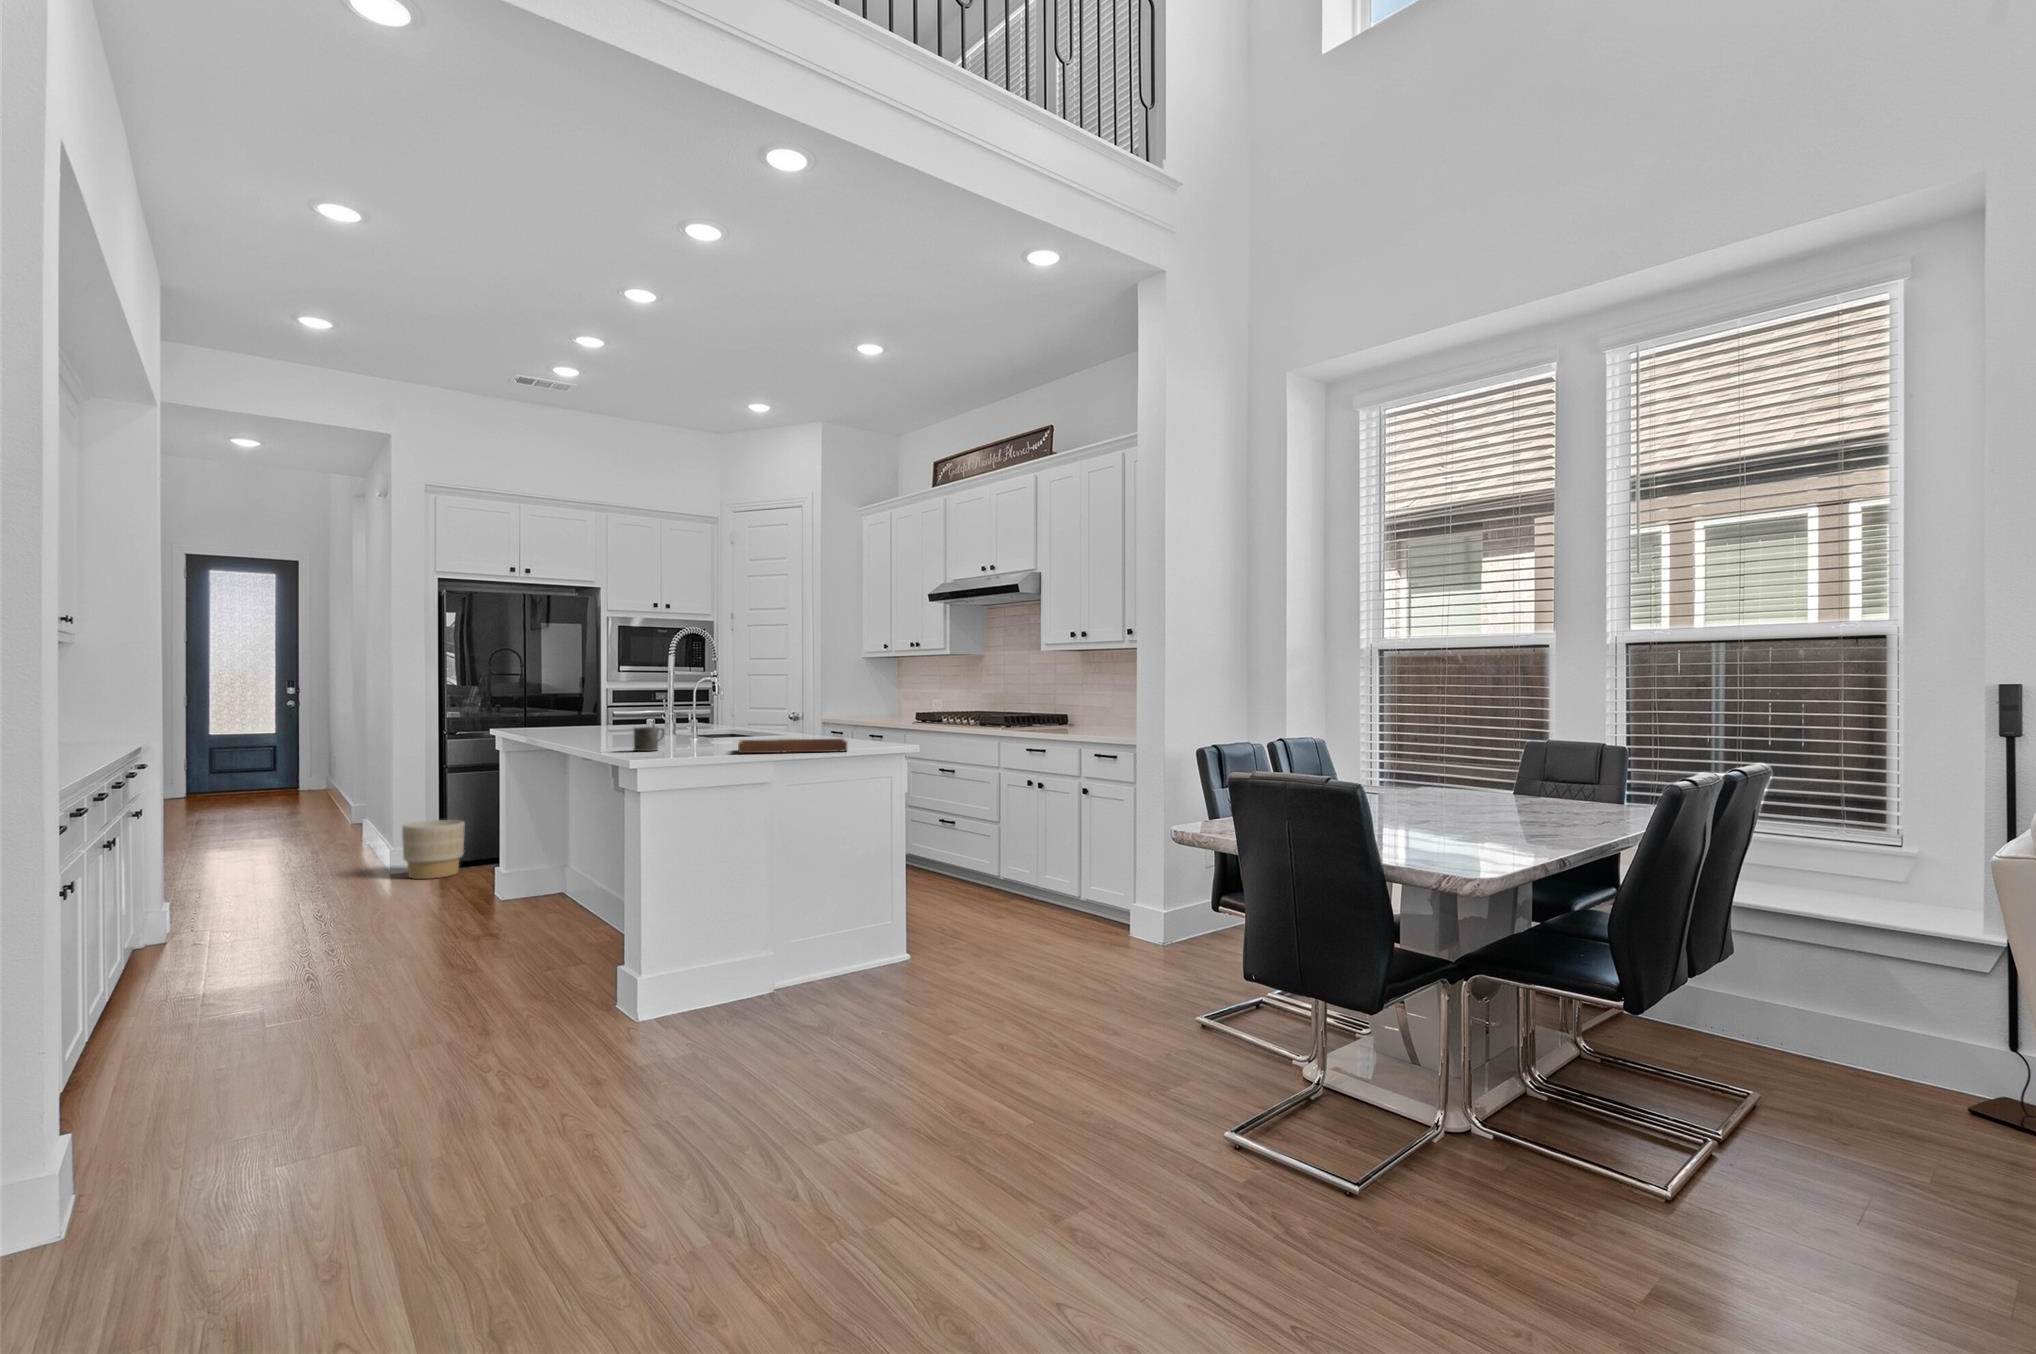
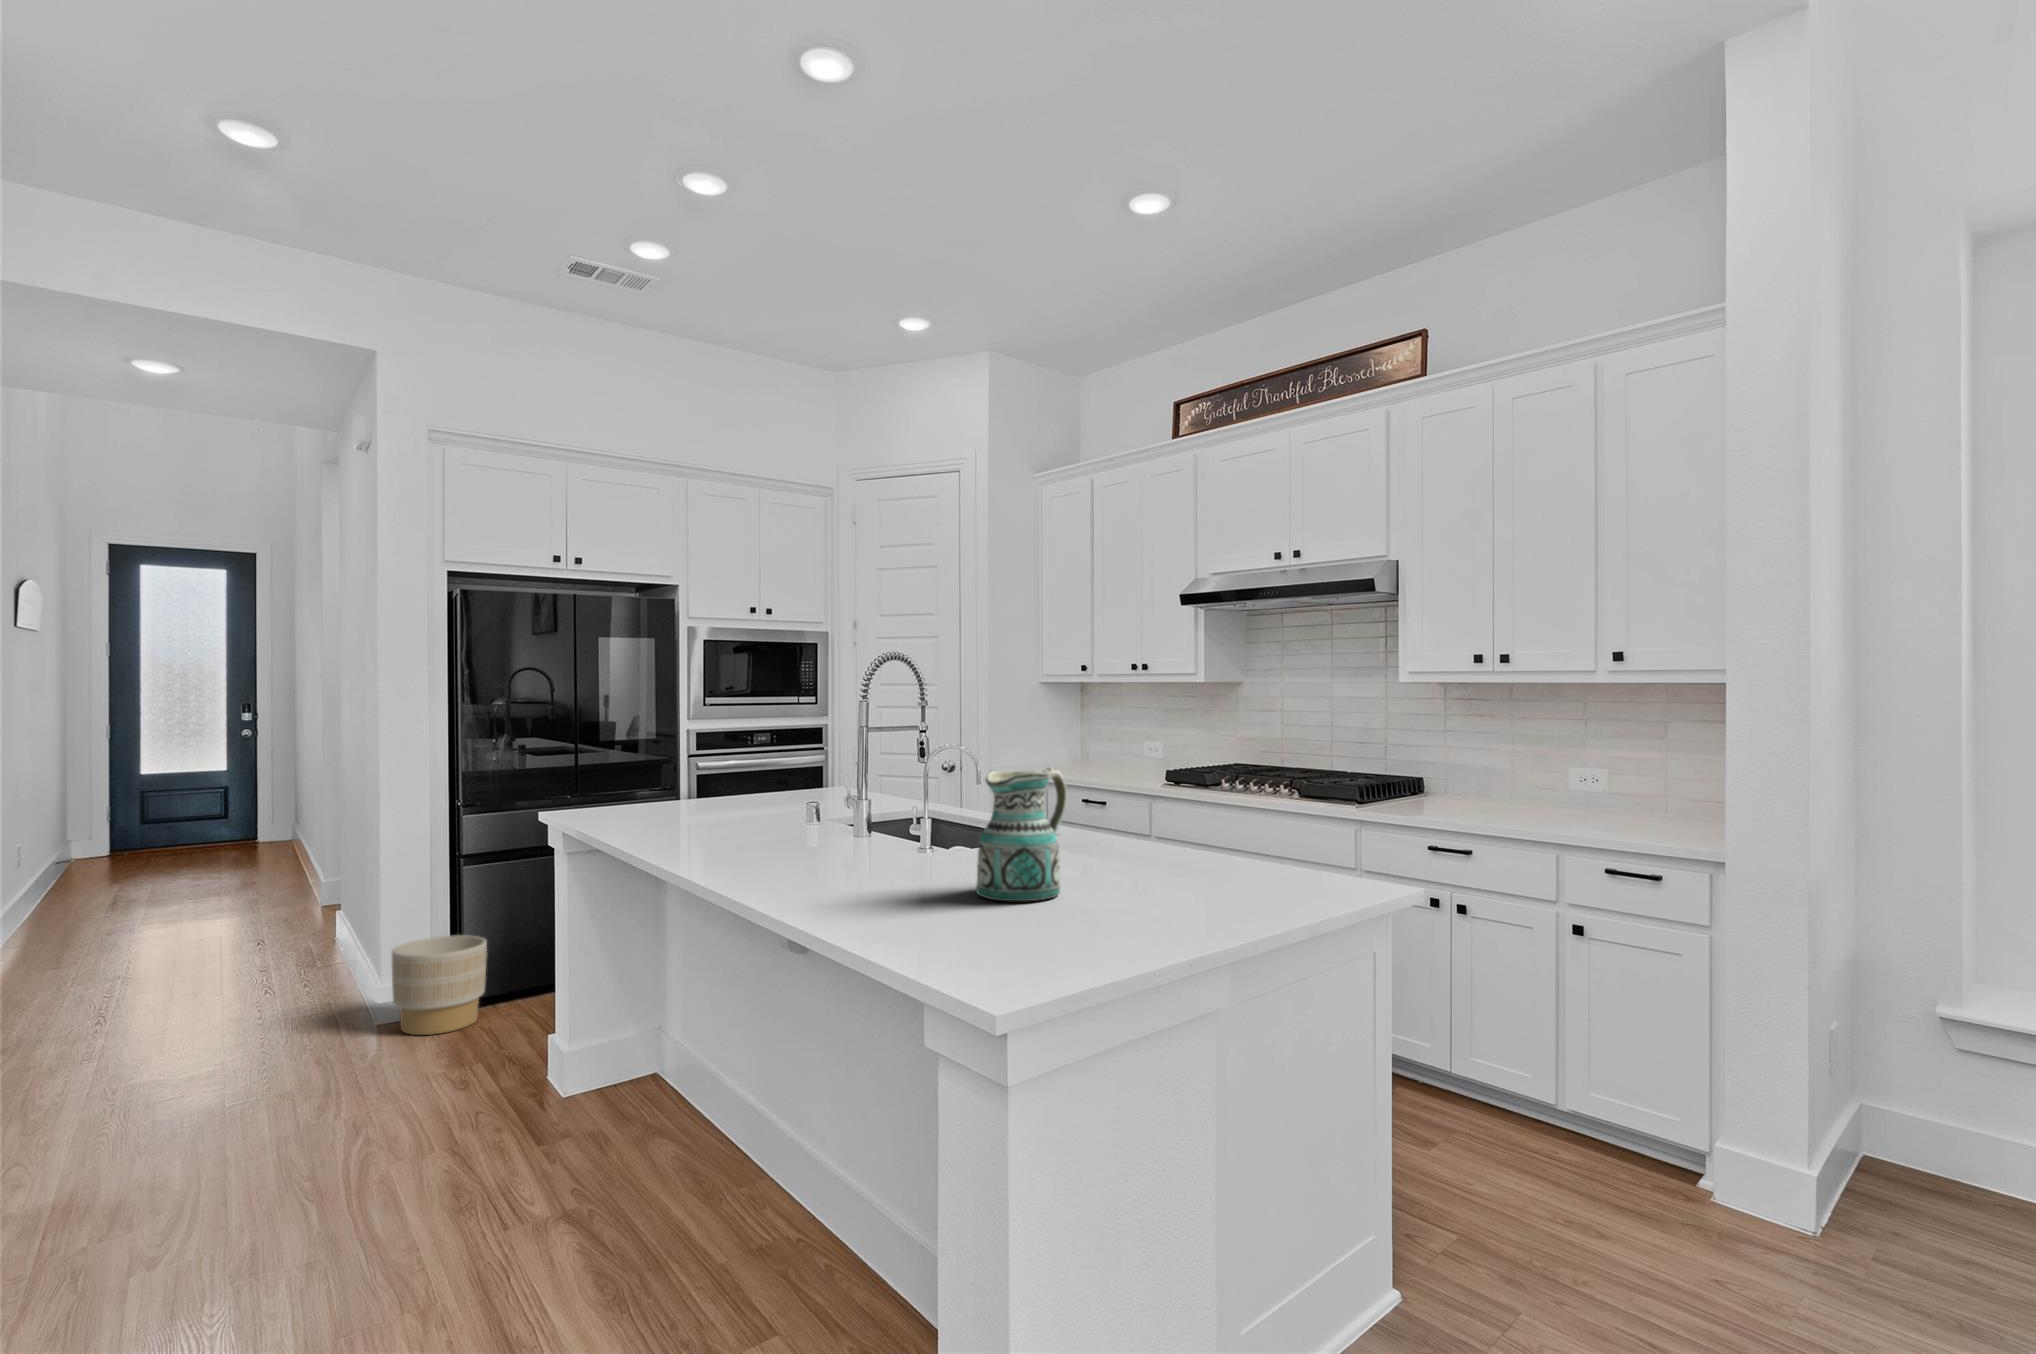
ceramic pitcher: none [691,685,745,748] -> present [976,768,1067,901]
tray: present [738,715,847,753] -> none [1096,836,1343,933]
mug: present [634,727,664,751] -> none [878,859,936,915]

